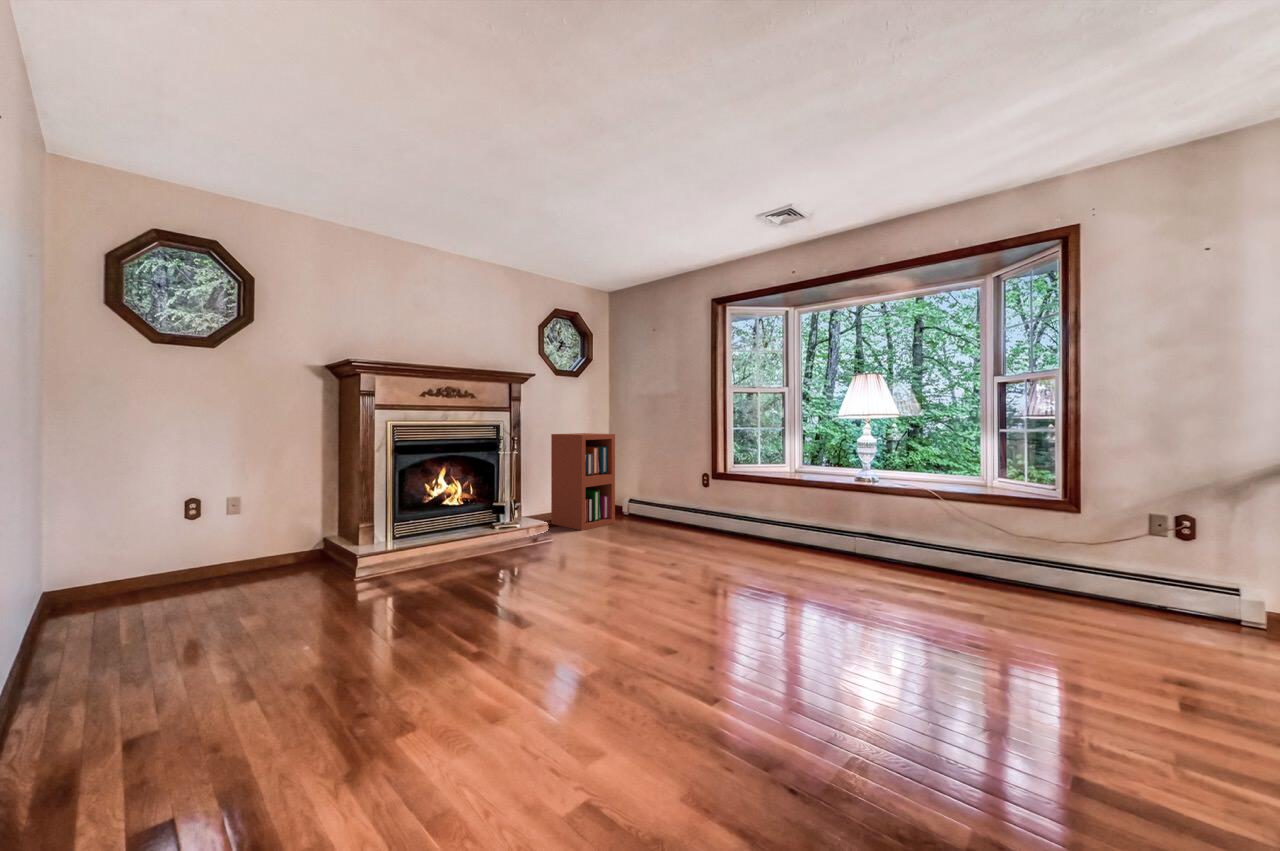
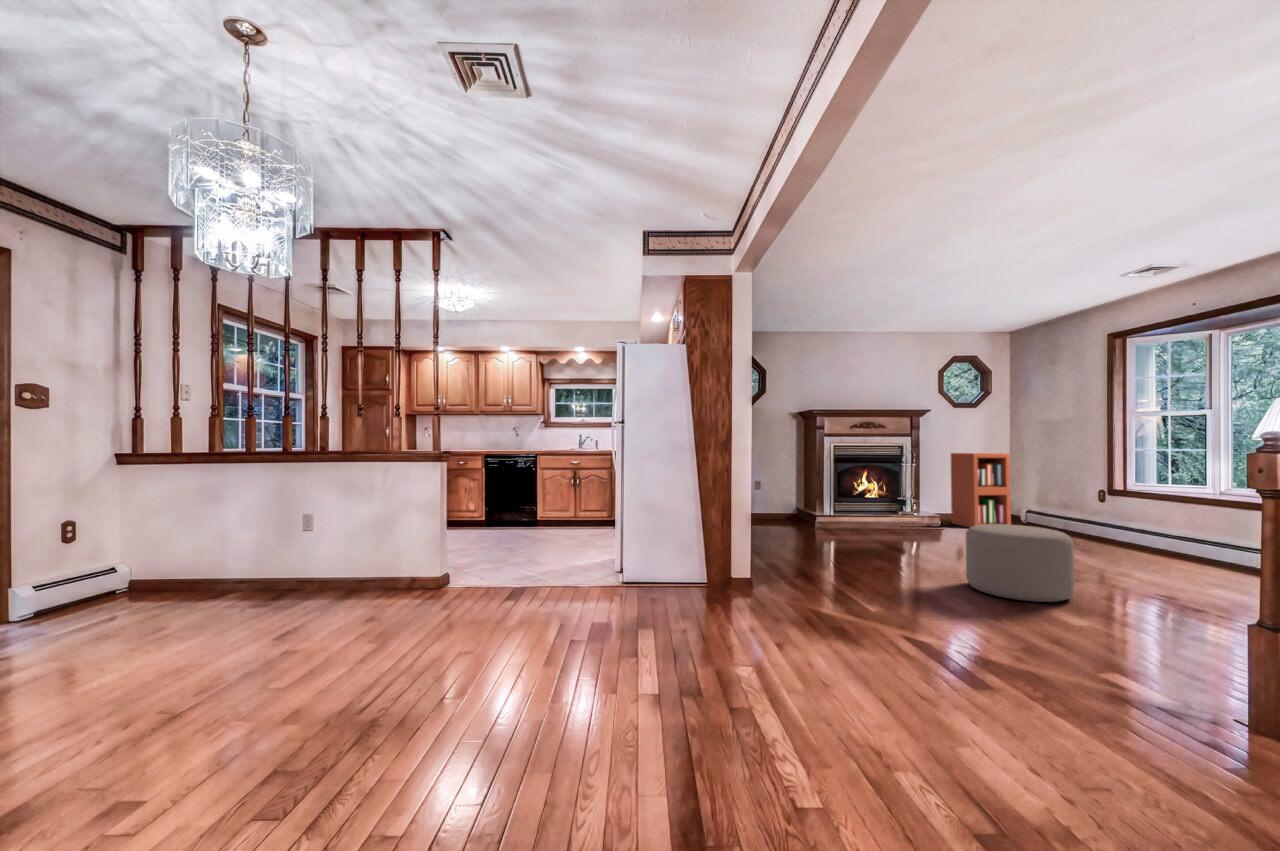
ottoman: none [693,580,889,792] -> present [966,524,1074,602]

